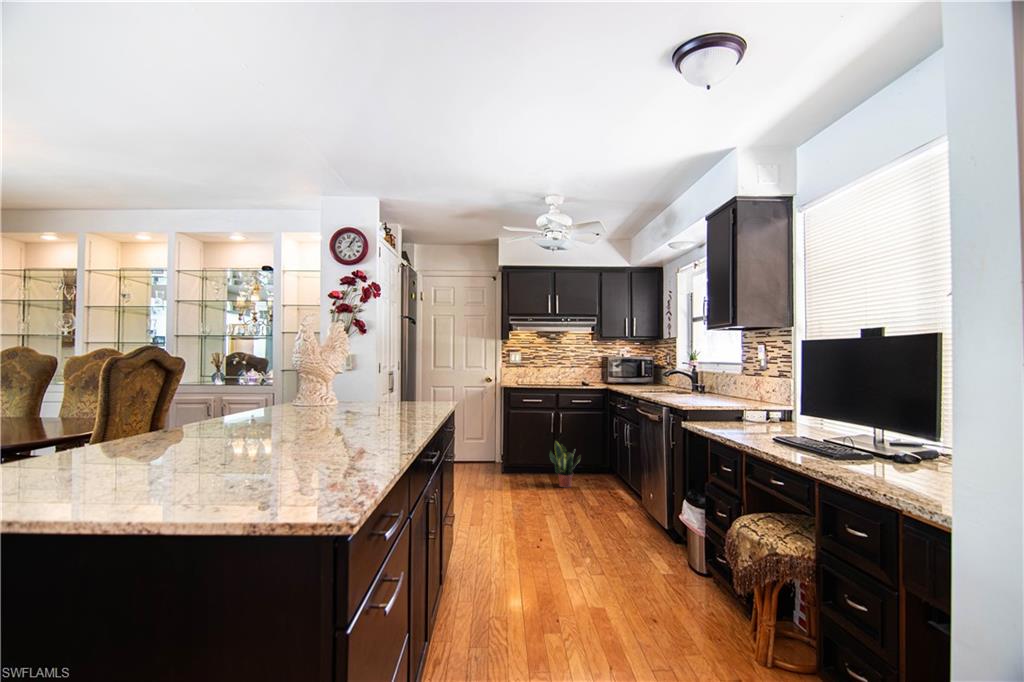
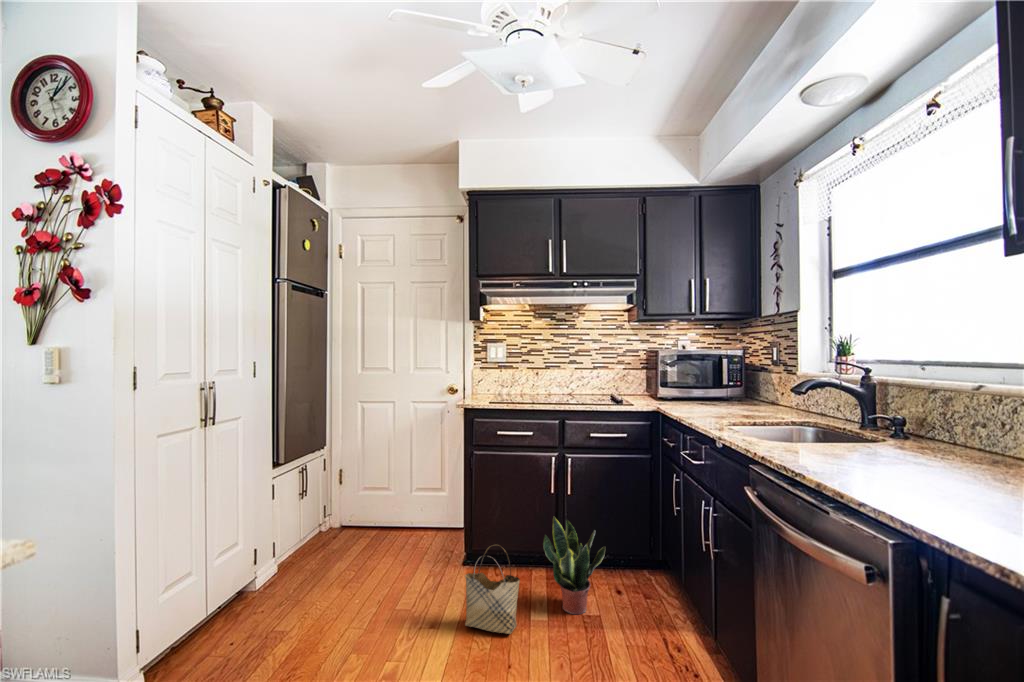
woven basket: none [513,453,541,492] -> present [465,544,520,634]

